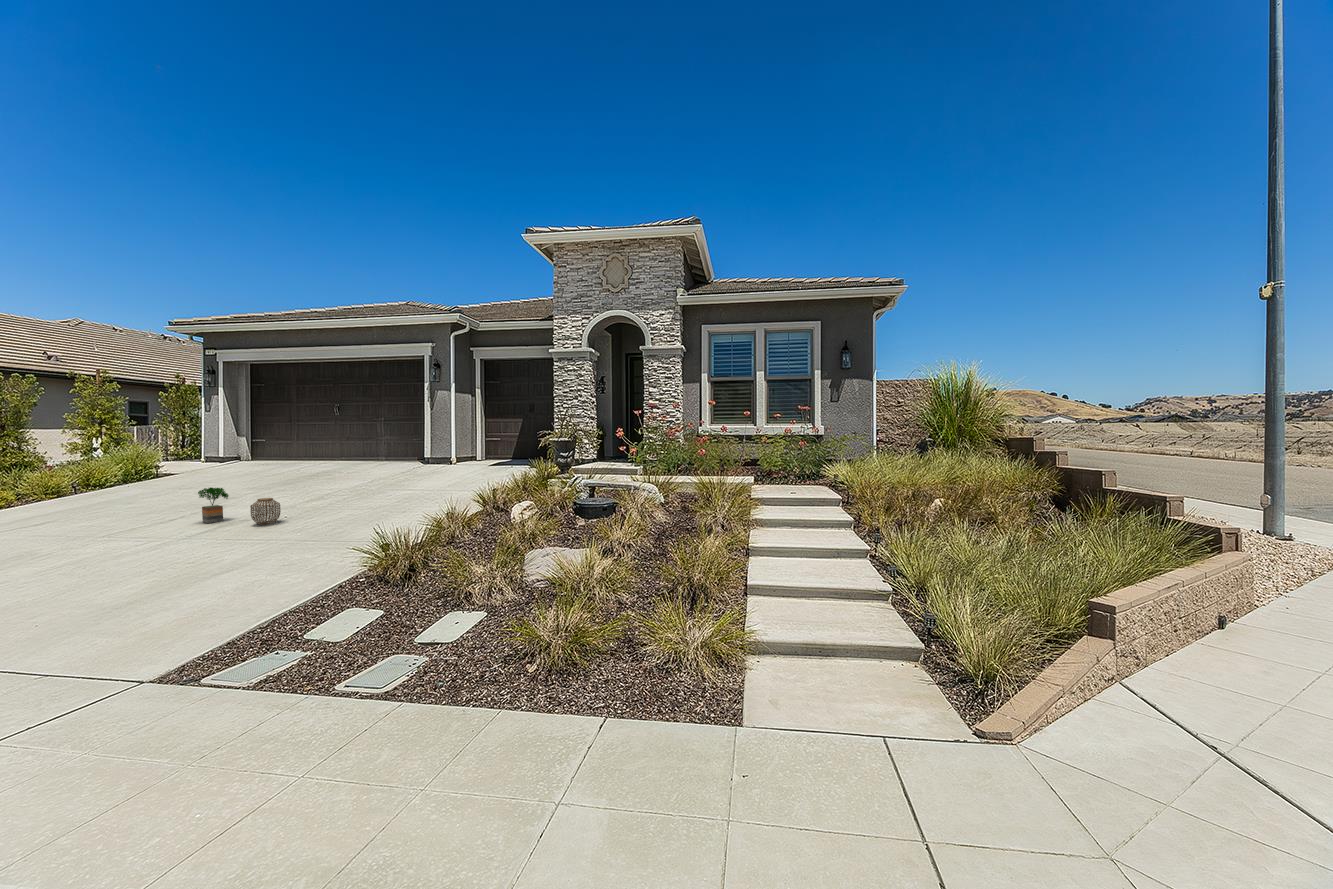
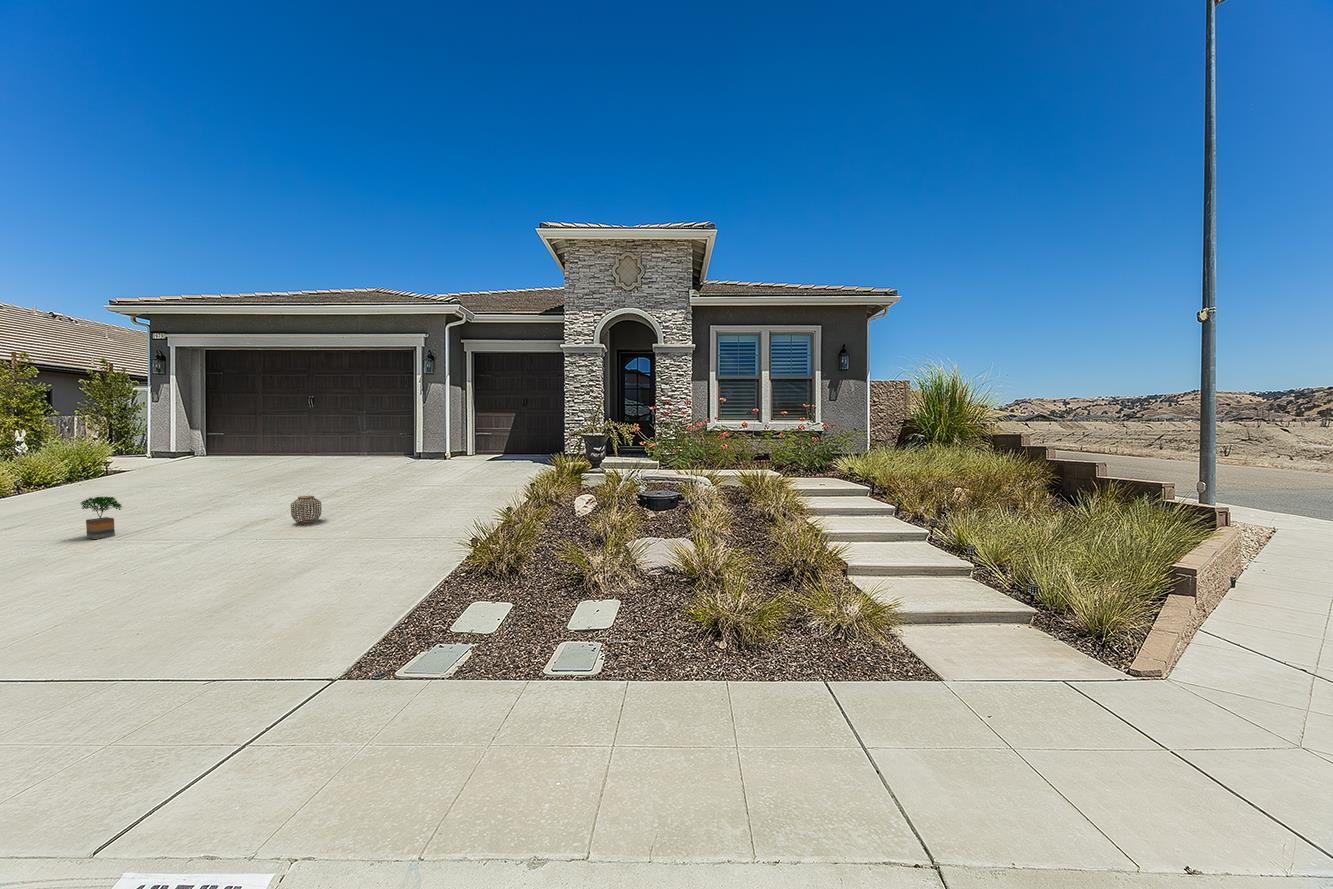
potted tree: present [198,487,229,523] -> present [81,497,122,539]

